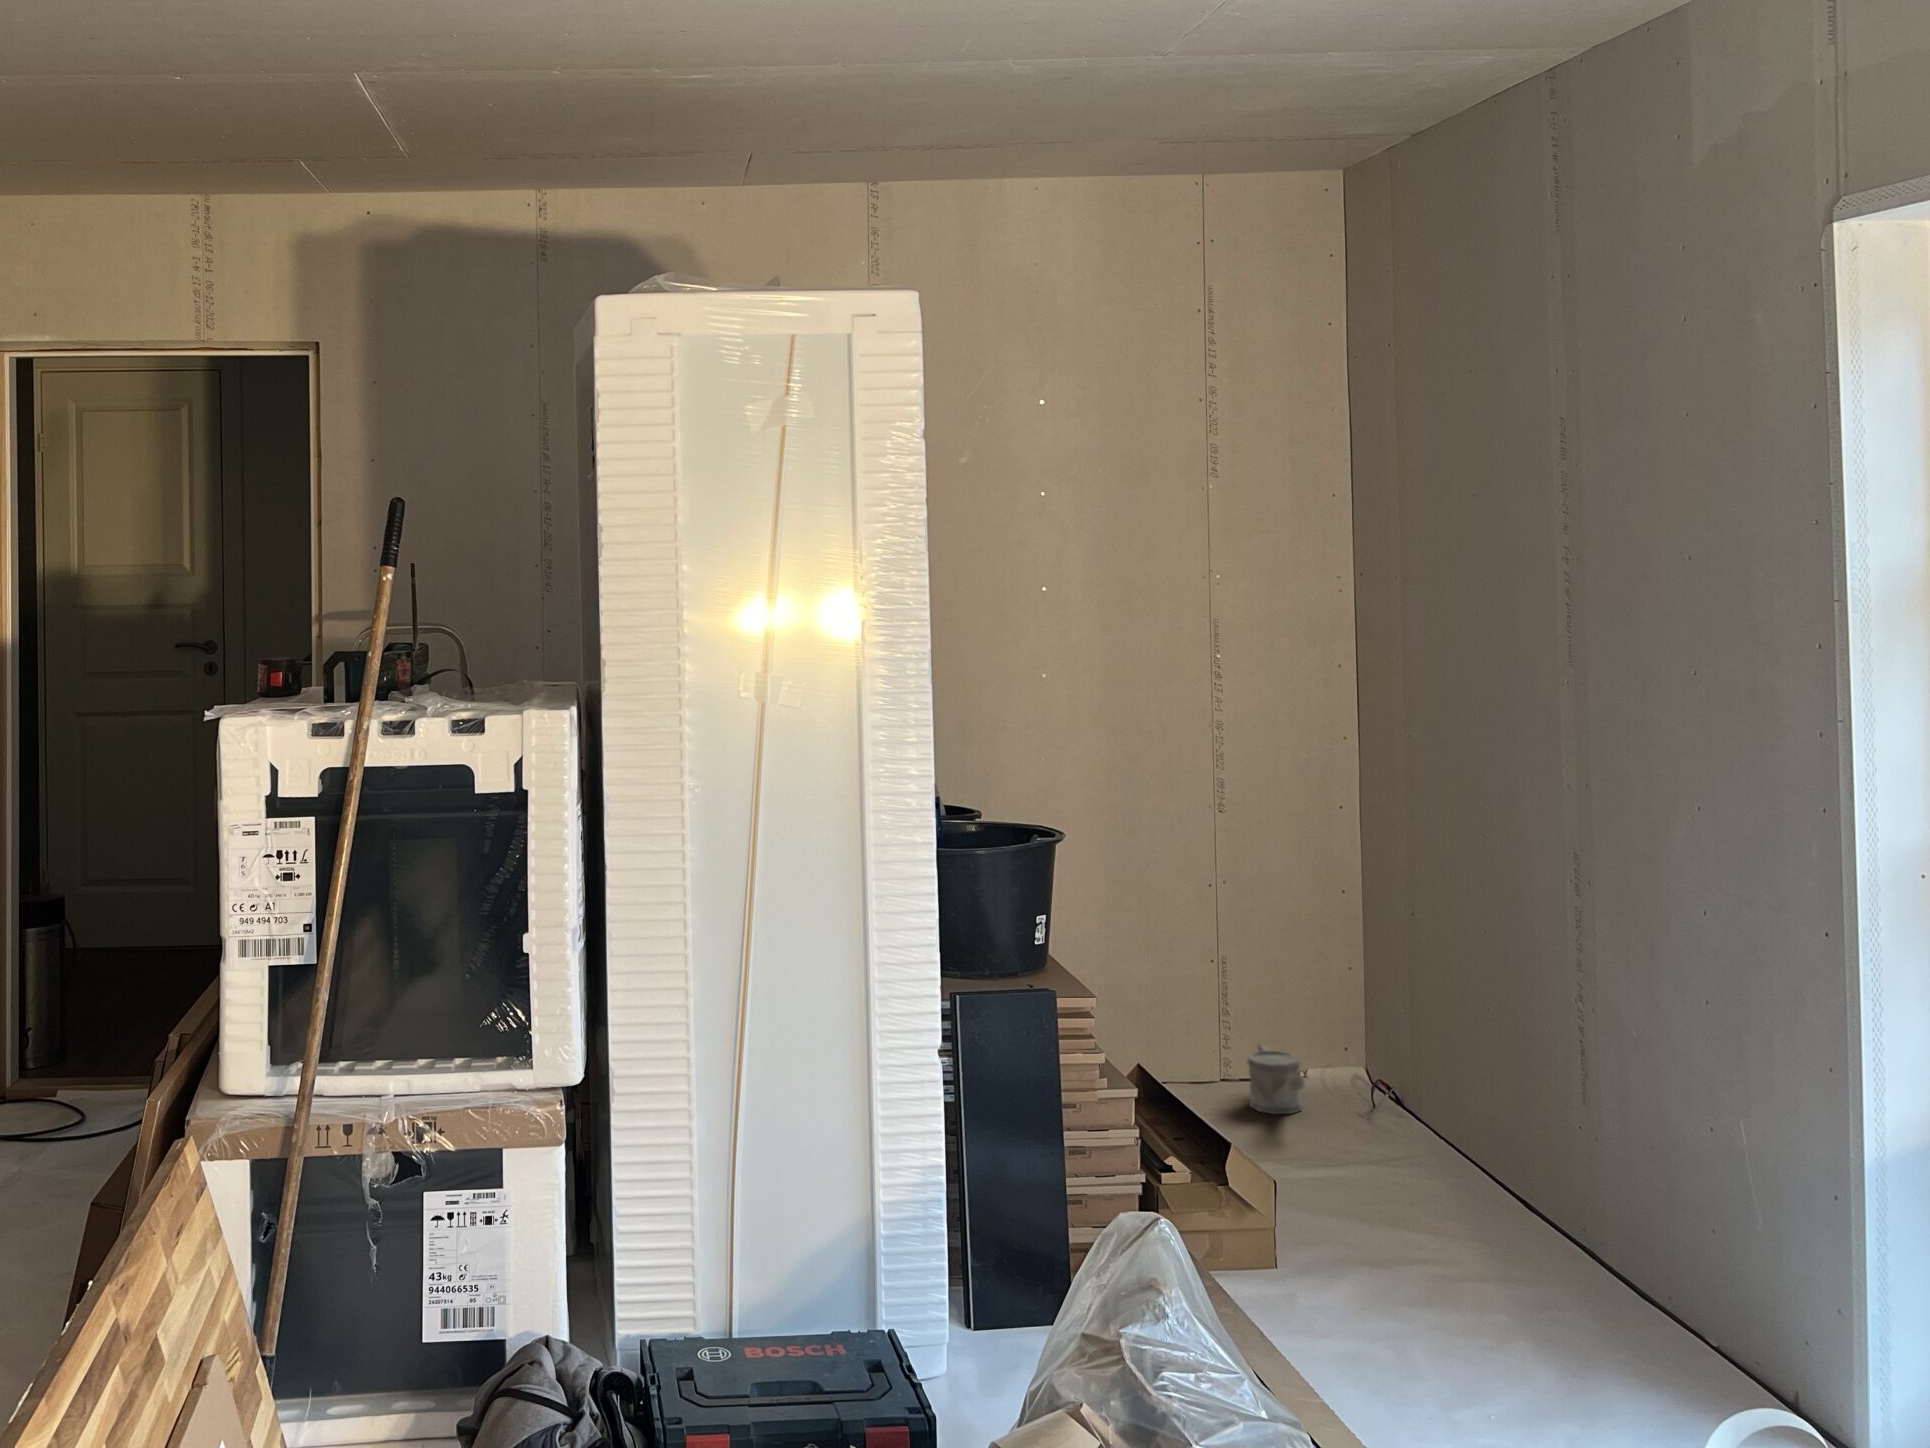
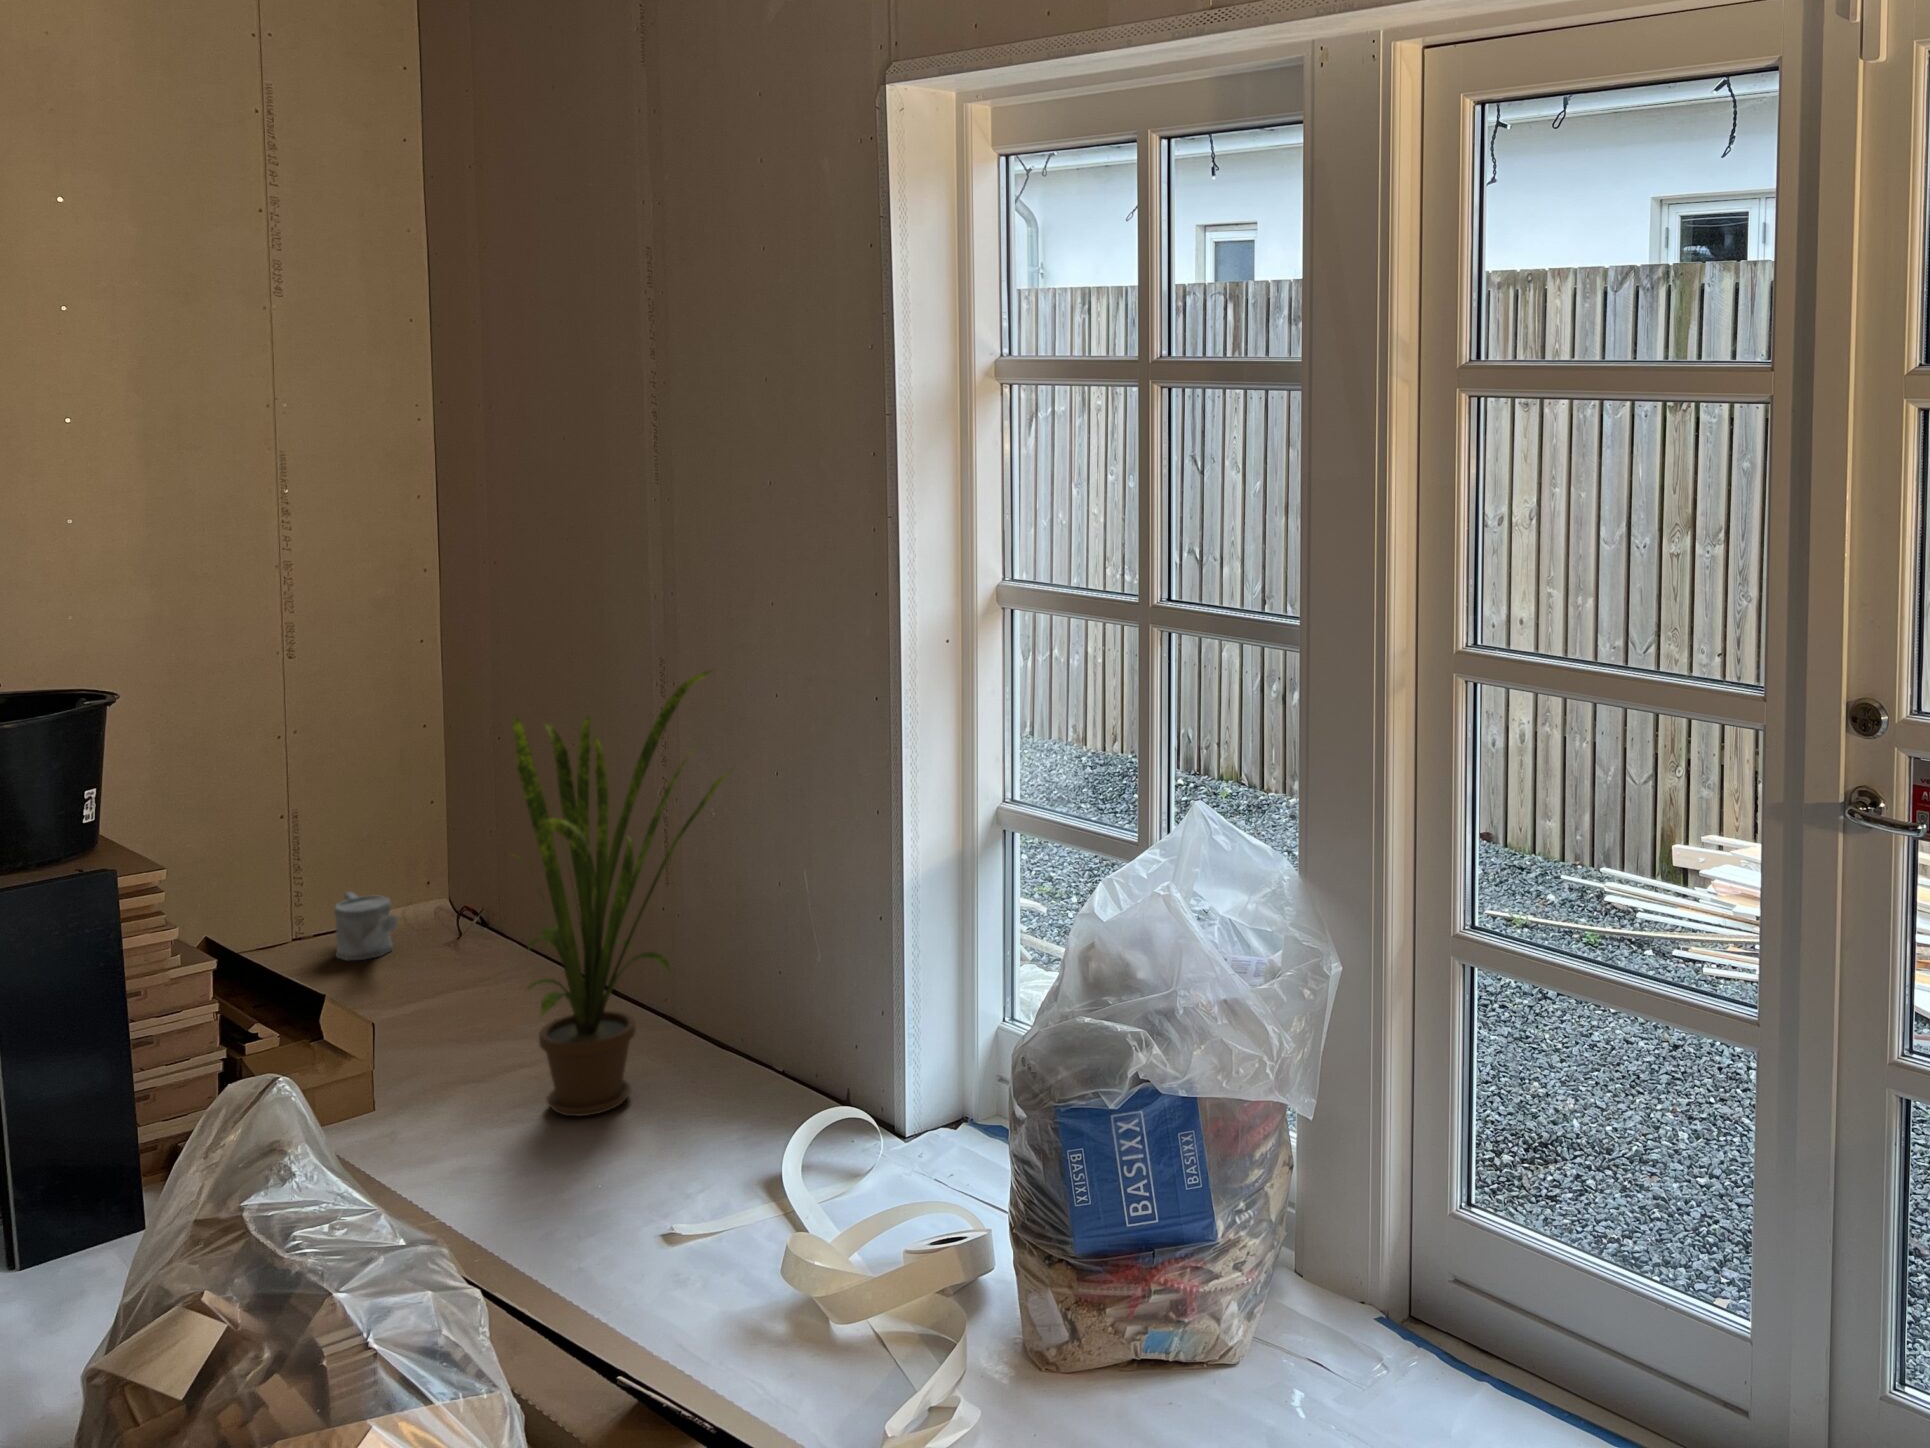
house plant: none [1393,864,1657,1340] -> present [510,671,728,1116]

